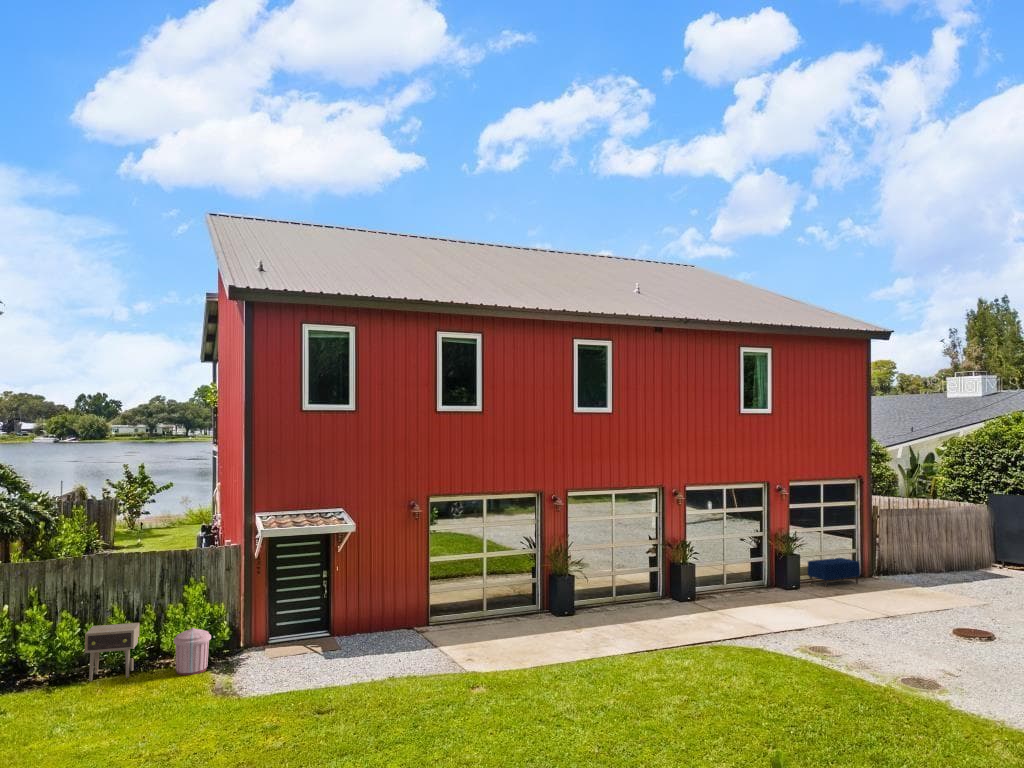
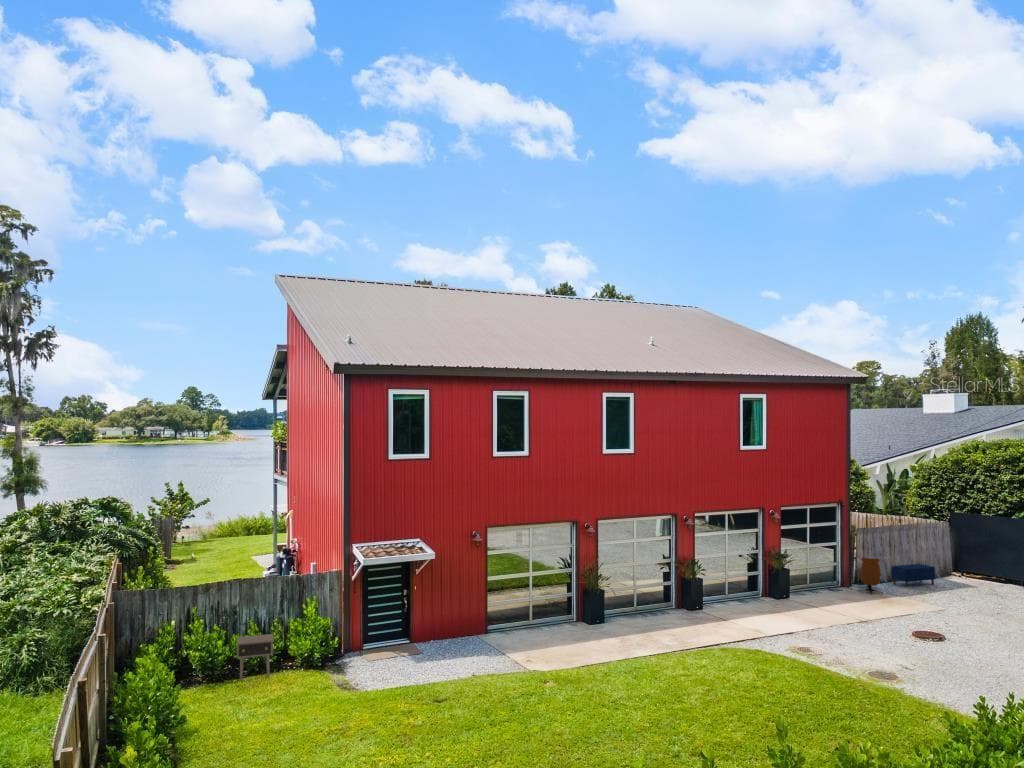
lounge chair: none [881,542,911,587] -> present [859,558,883,594]
bench: present [808,558,860,587] -> present [891,564,935,587]
trash can: present [174,628,211,675] -> none [302,638,330,675]

